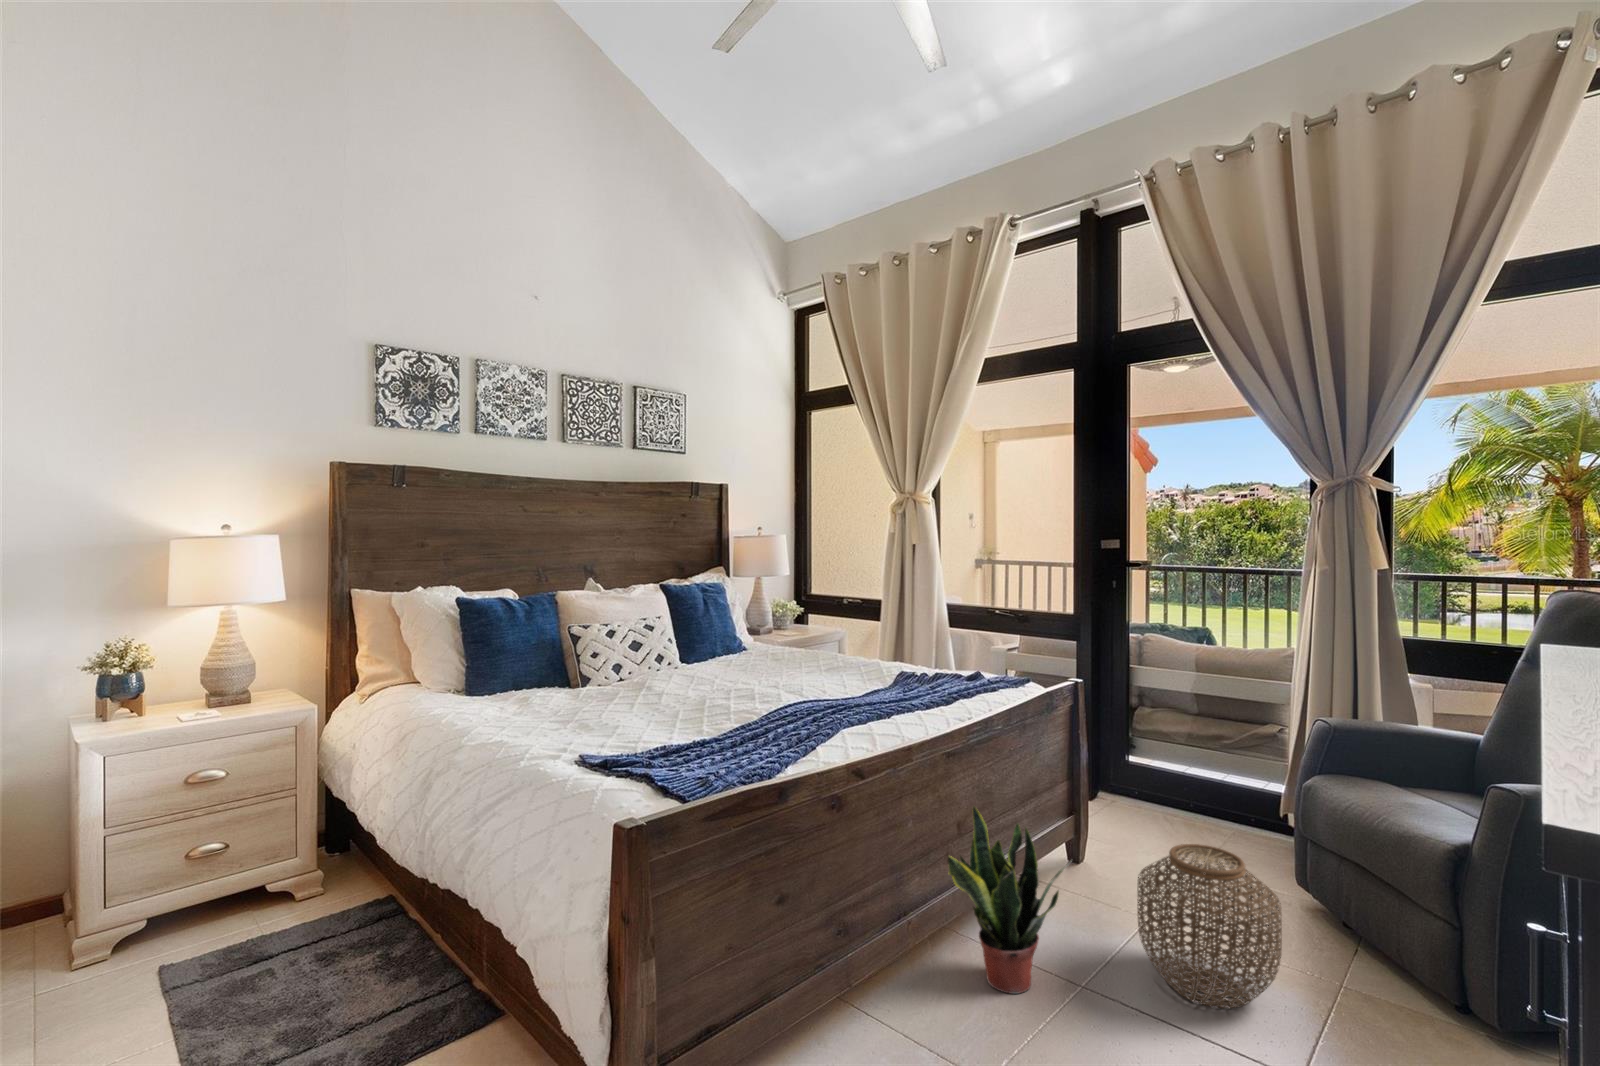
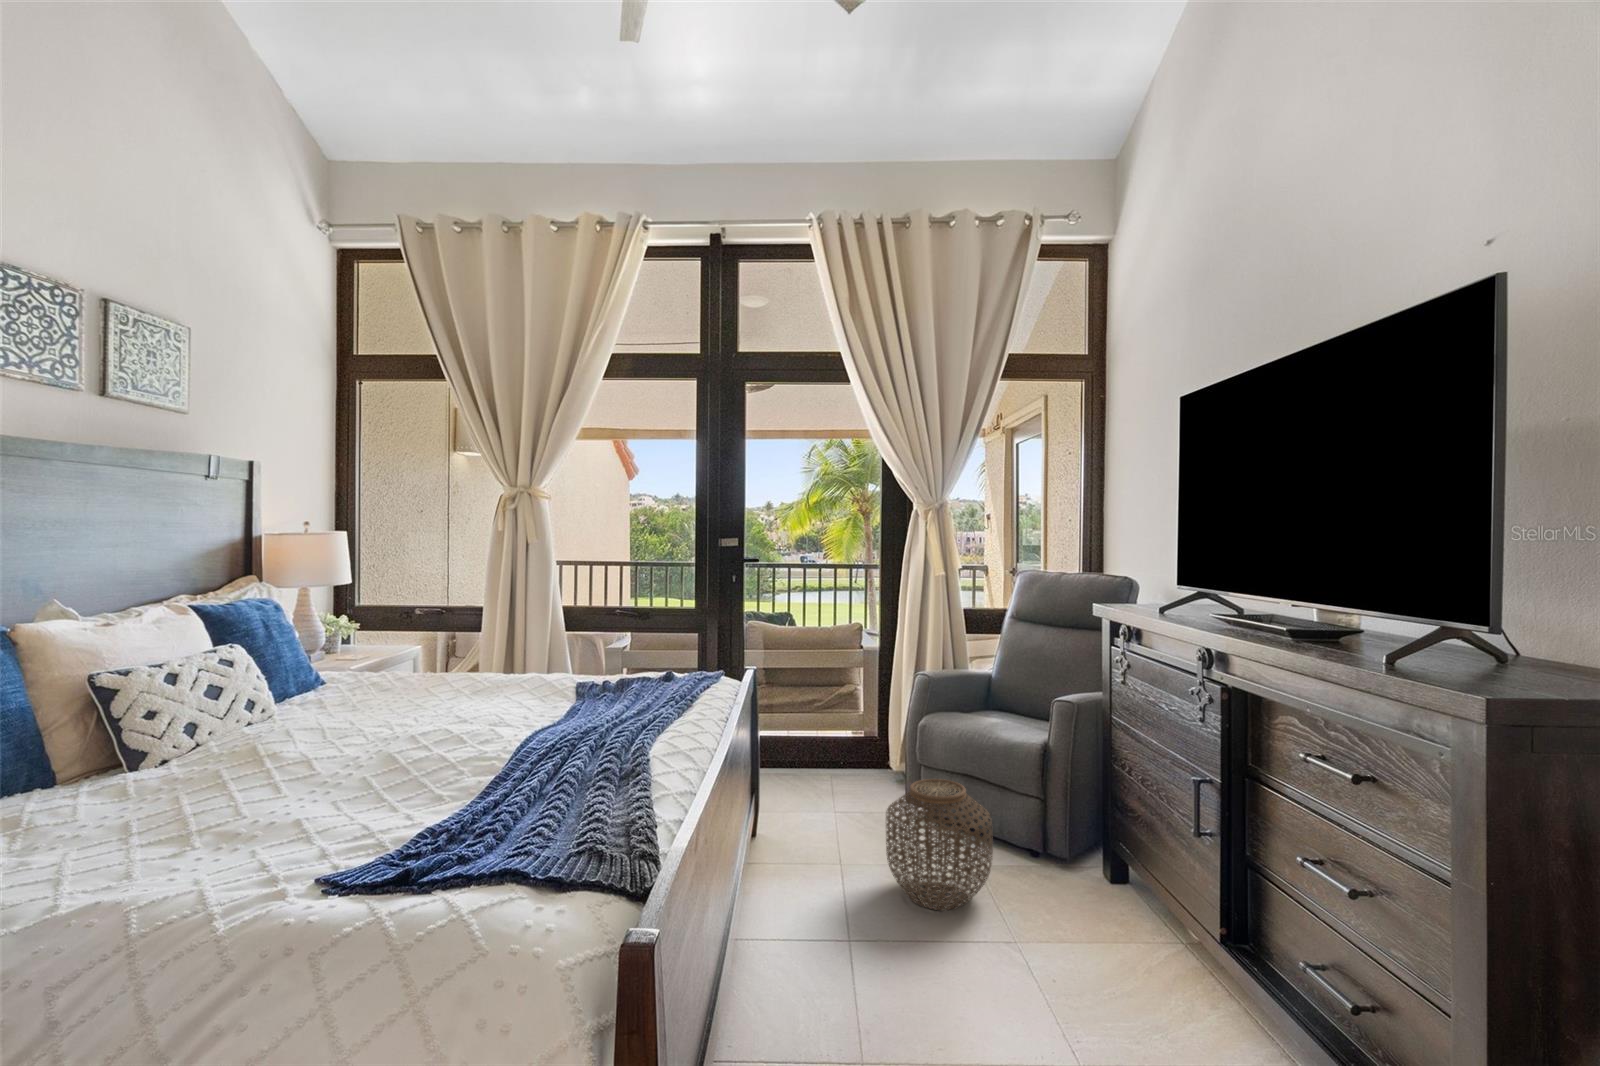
potted plant: present [948,806,1070,994] -> none [764,793,871,968]

